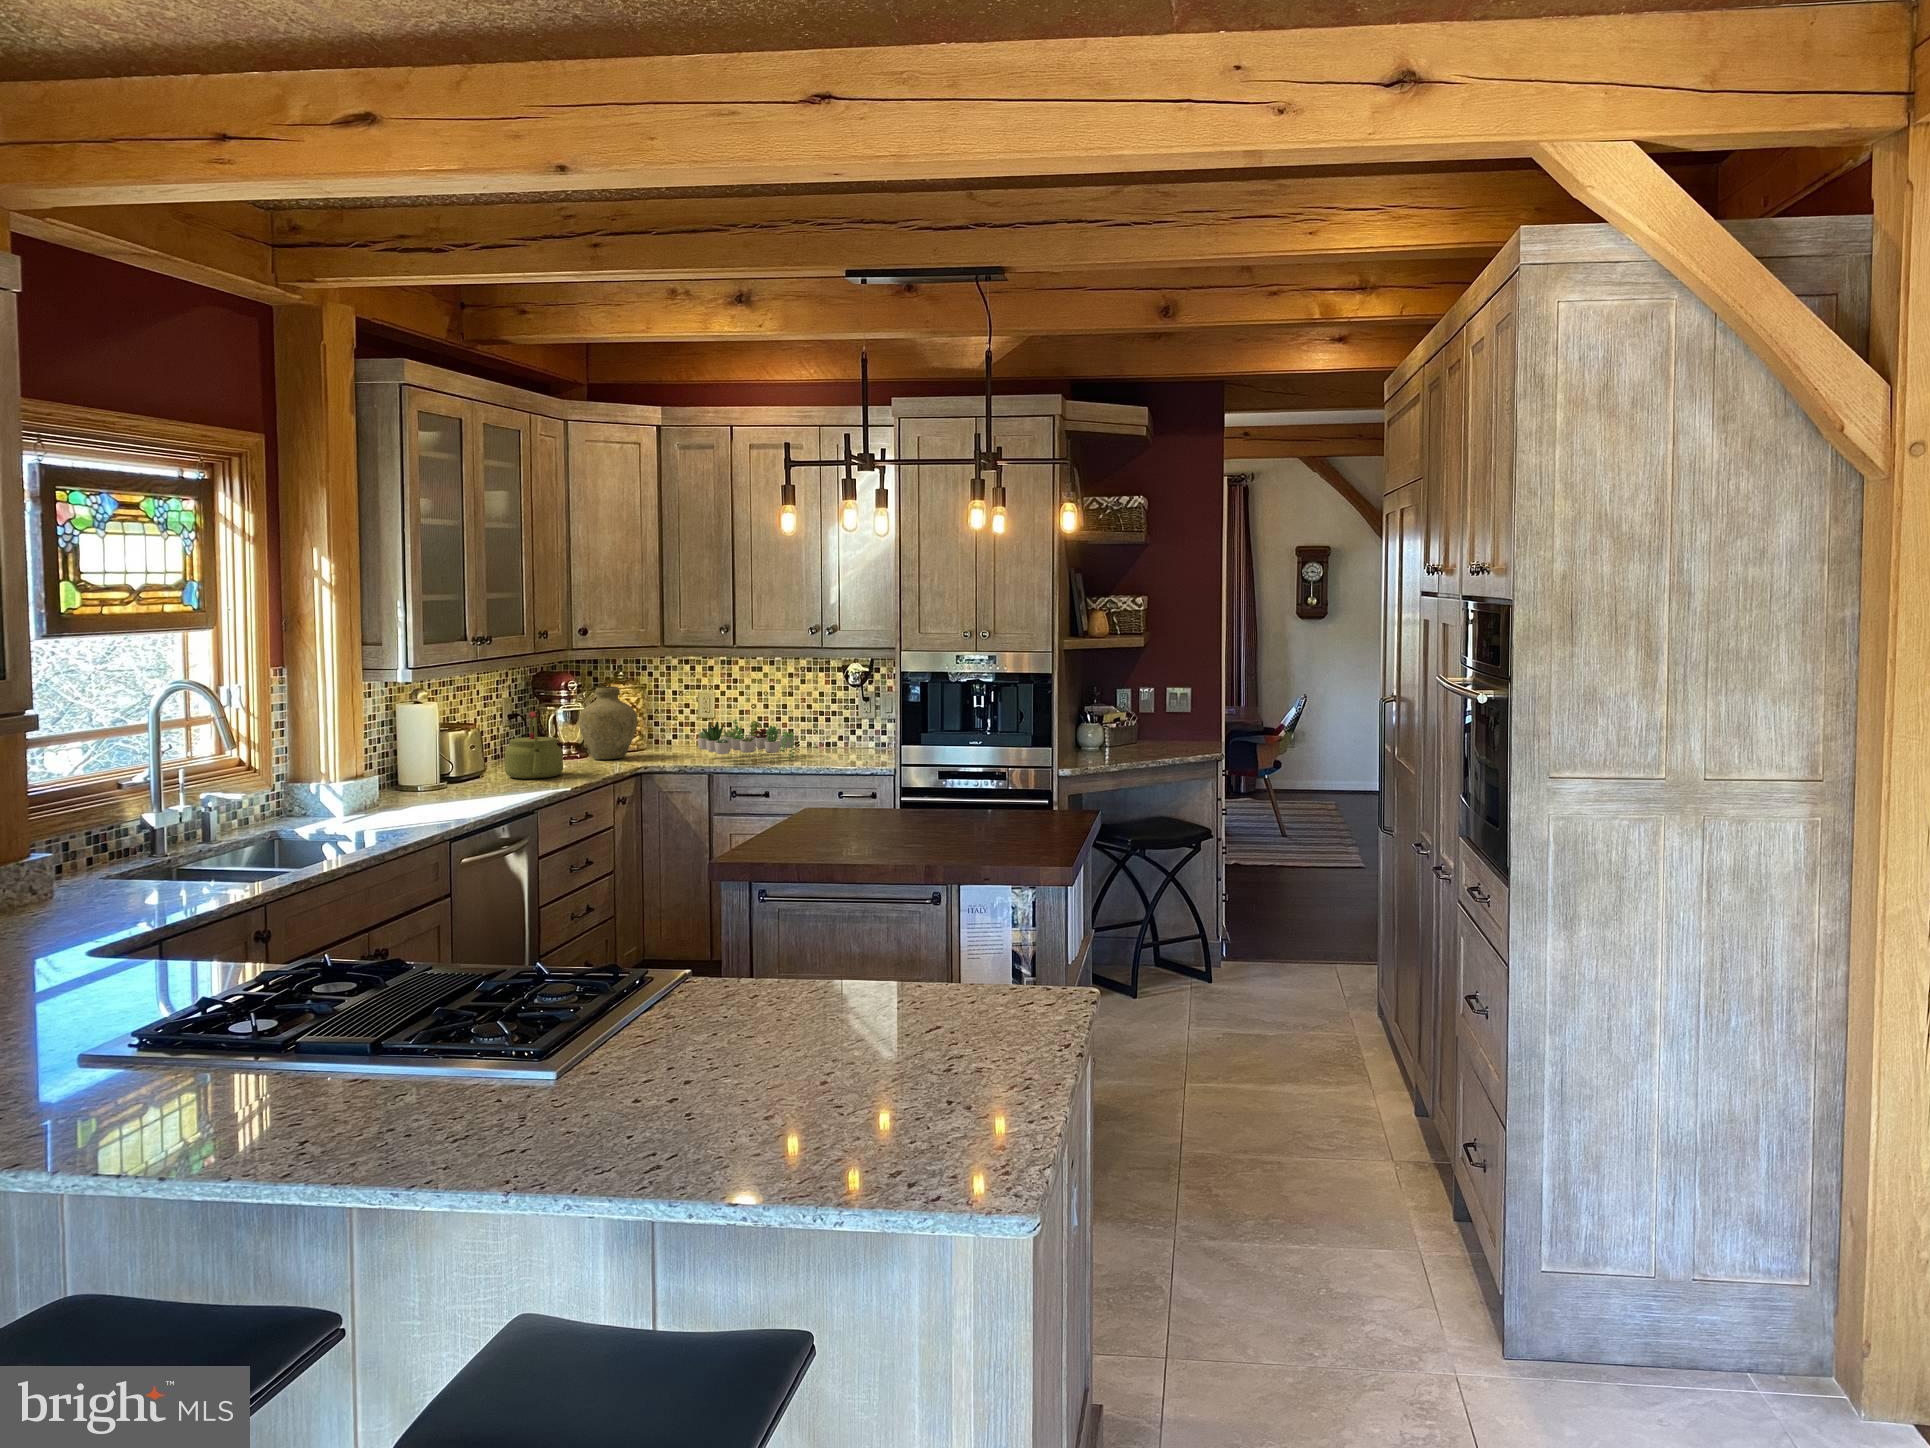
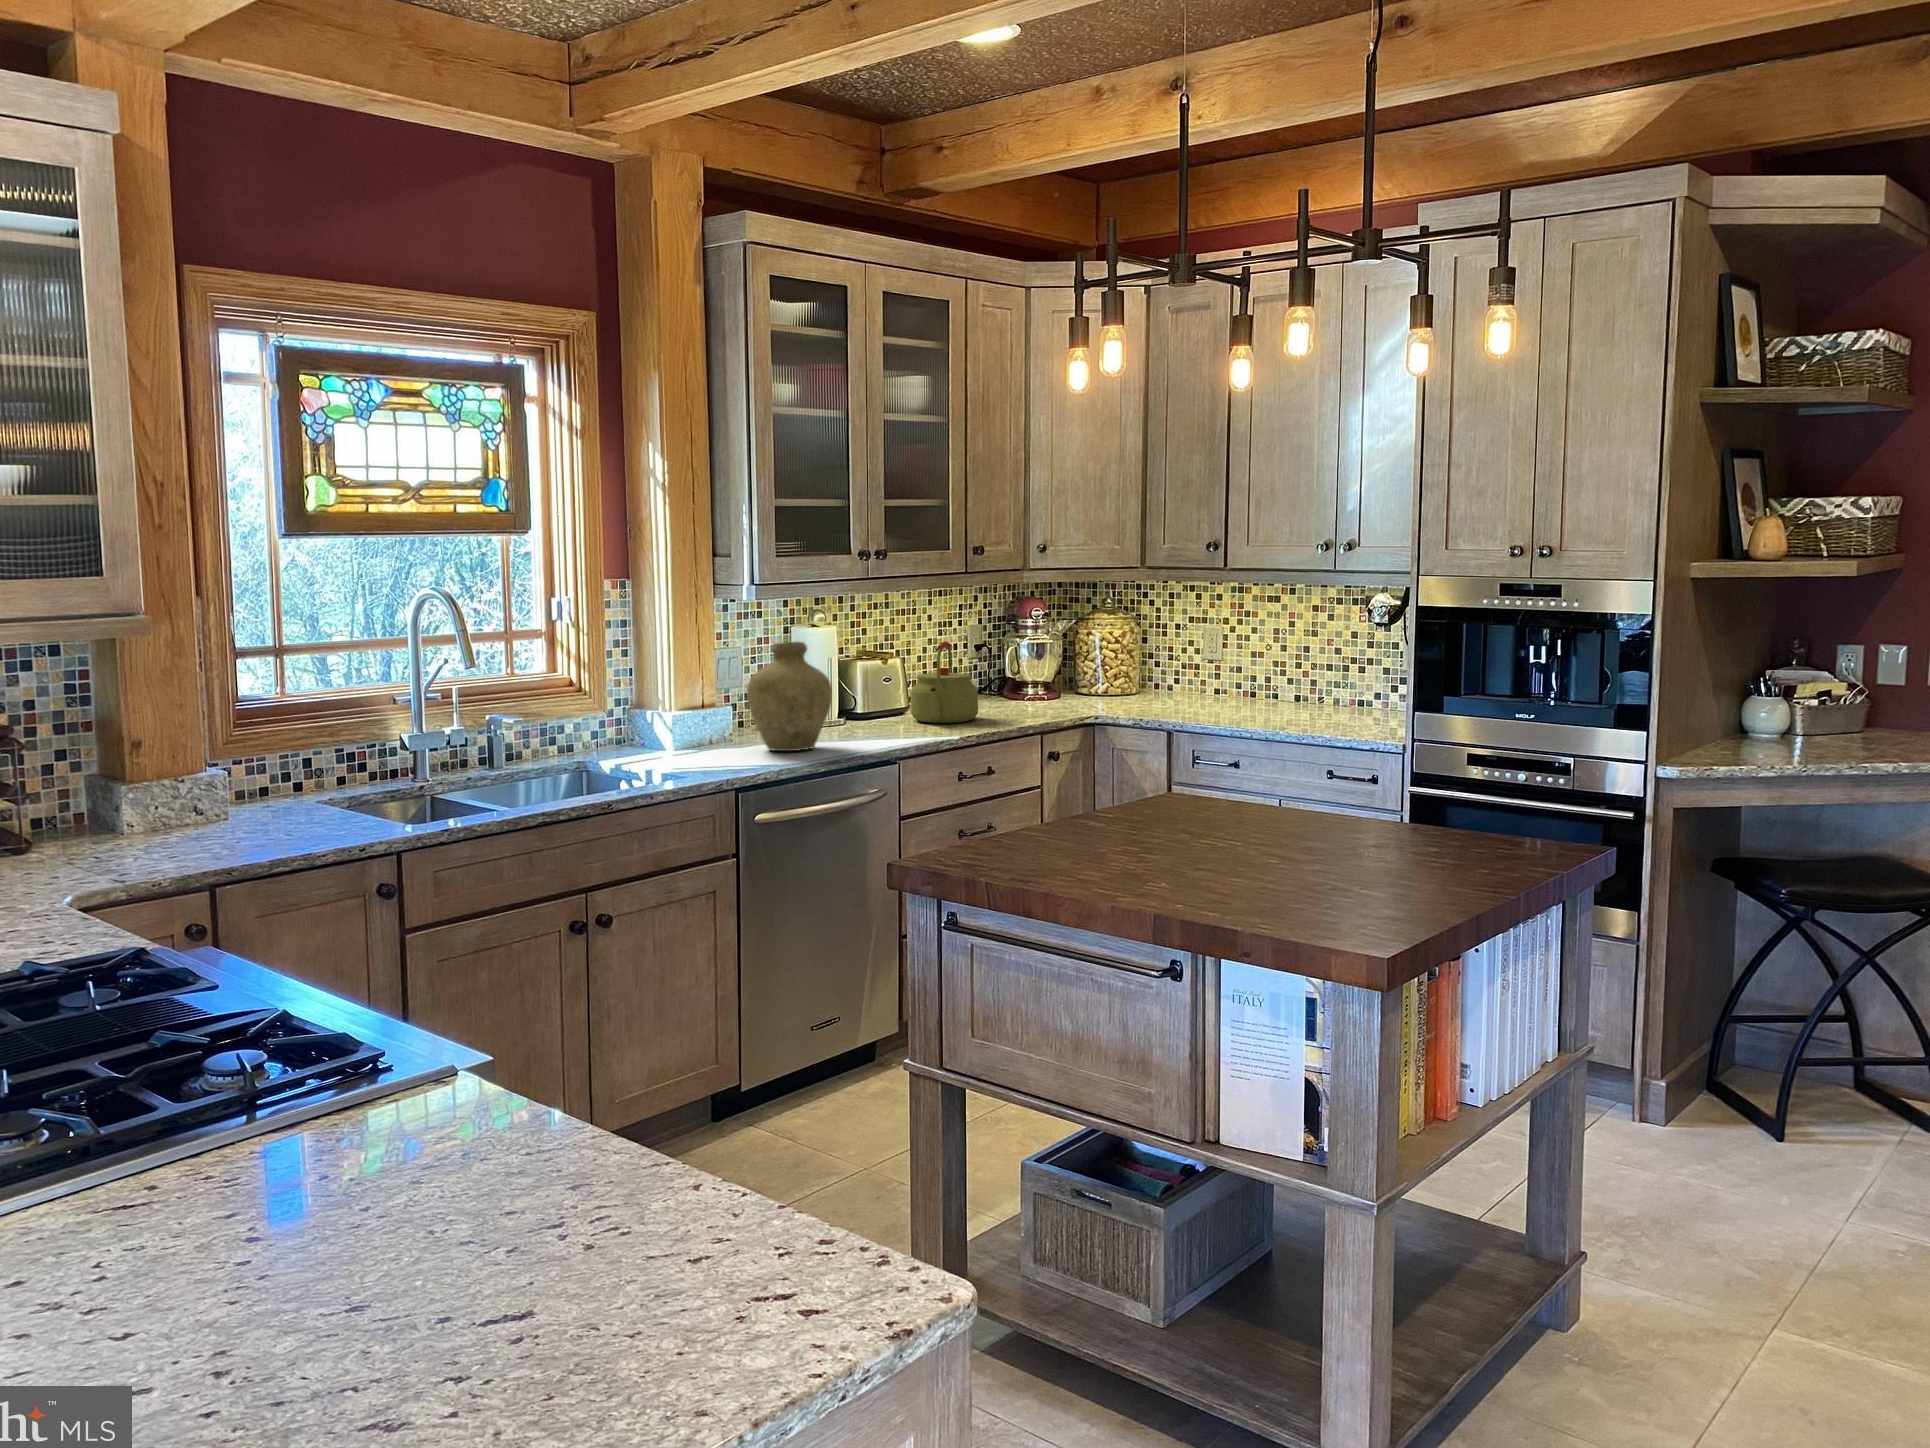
vase: present [579,687,637,759] -> present [747,641,832,751]
succulent plant: present [698,719,795,759] -> none [1163,658,1293,720]

